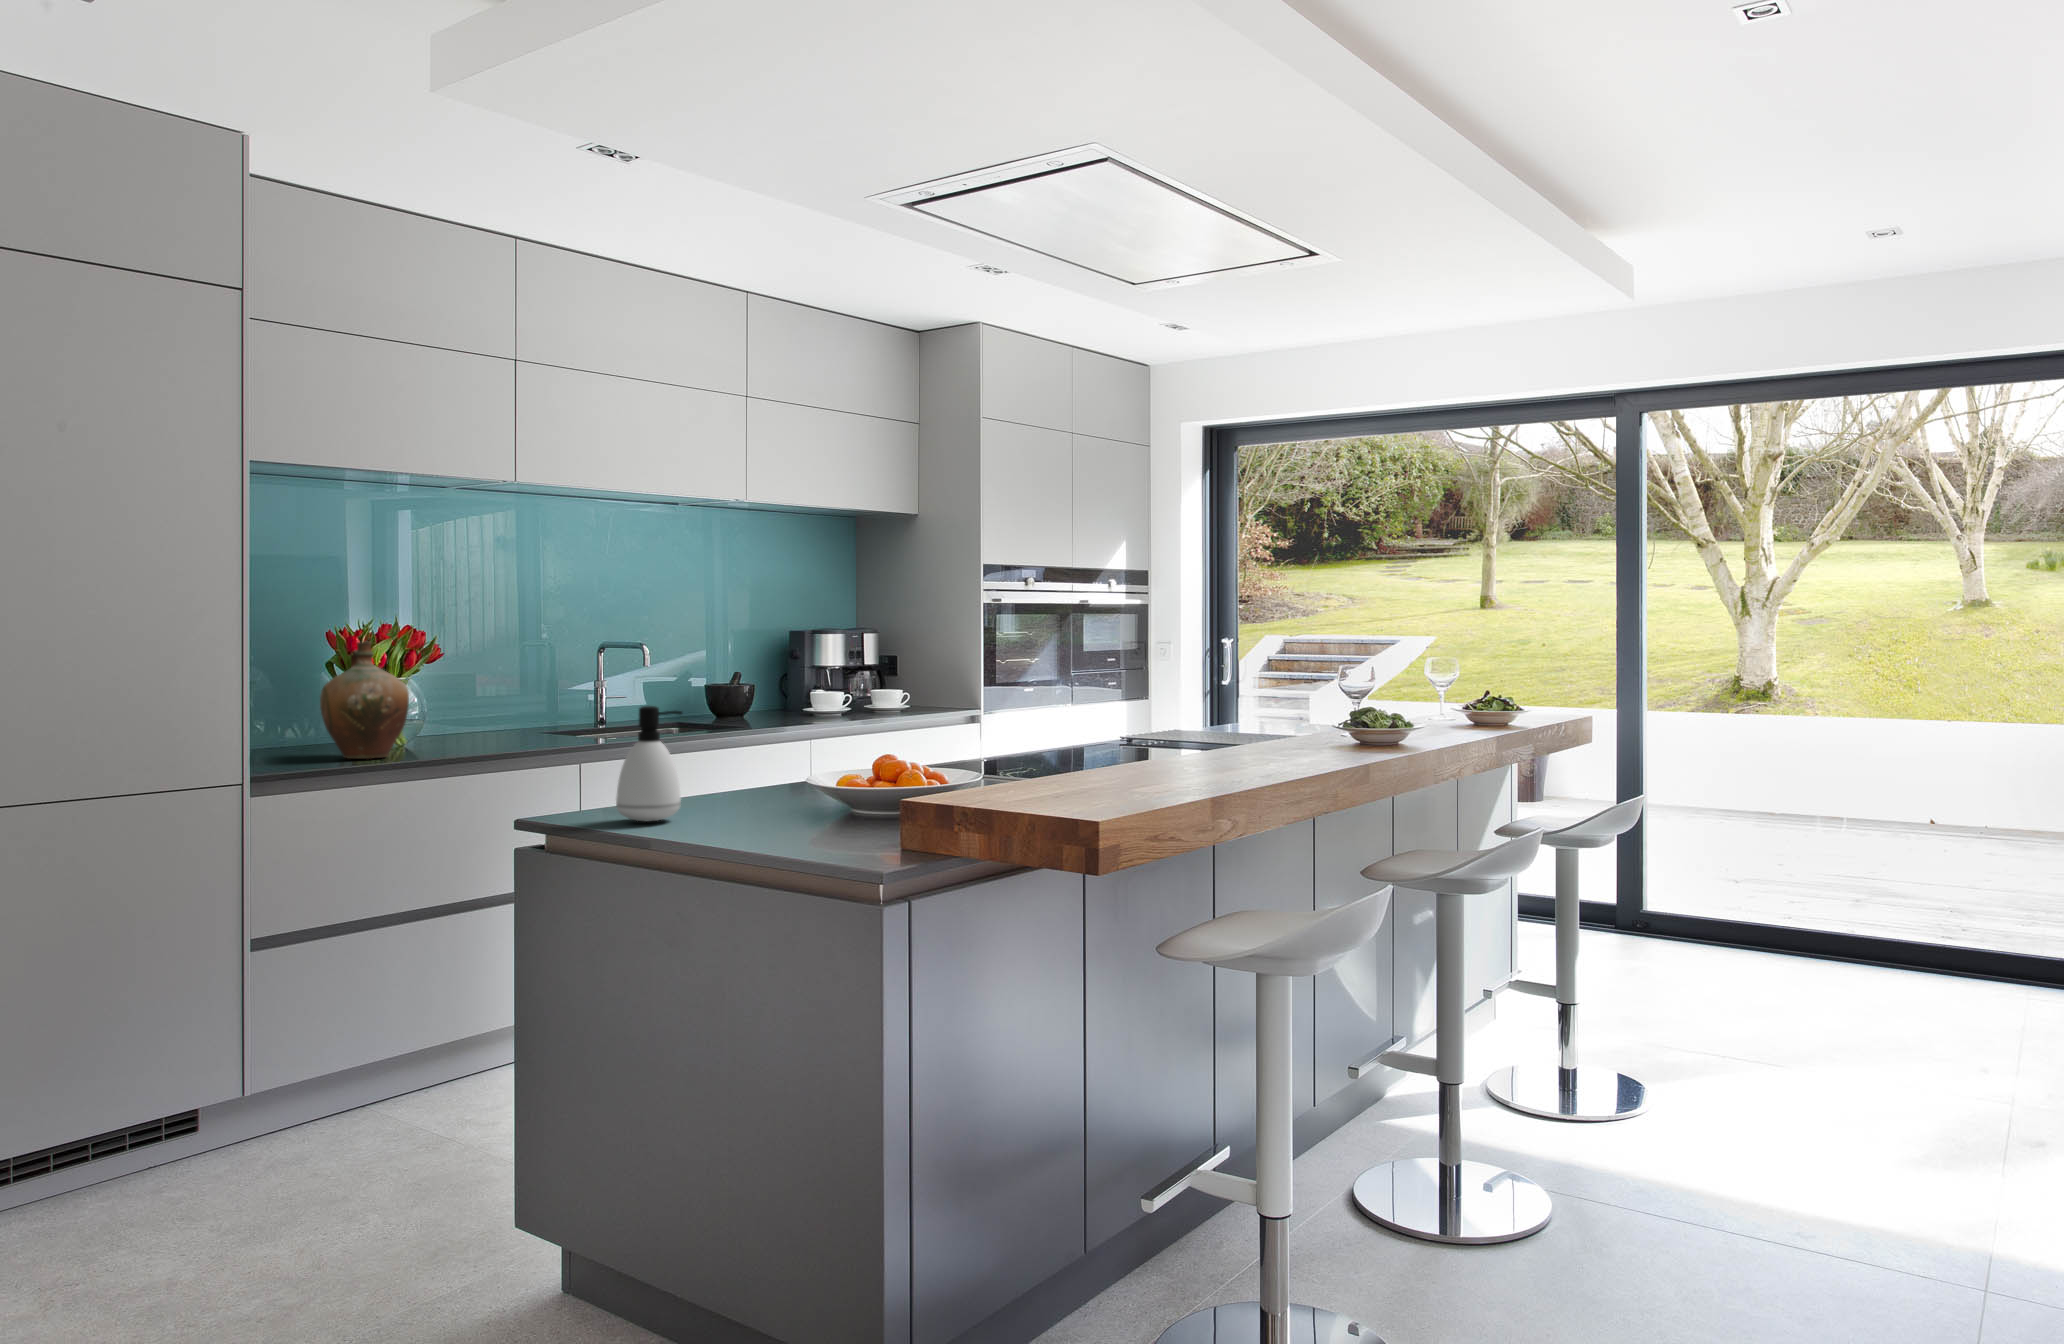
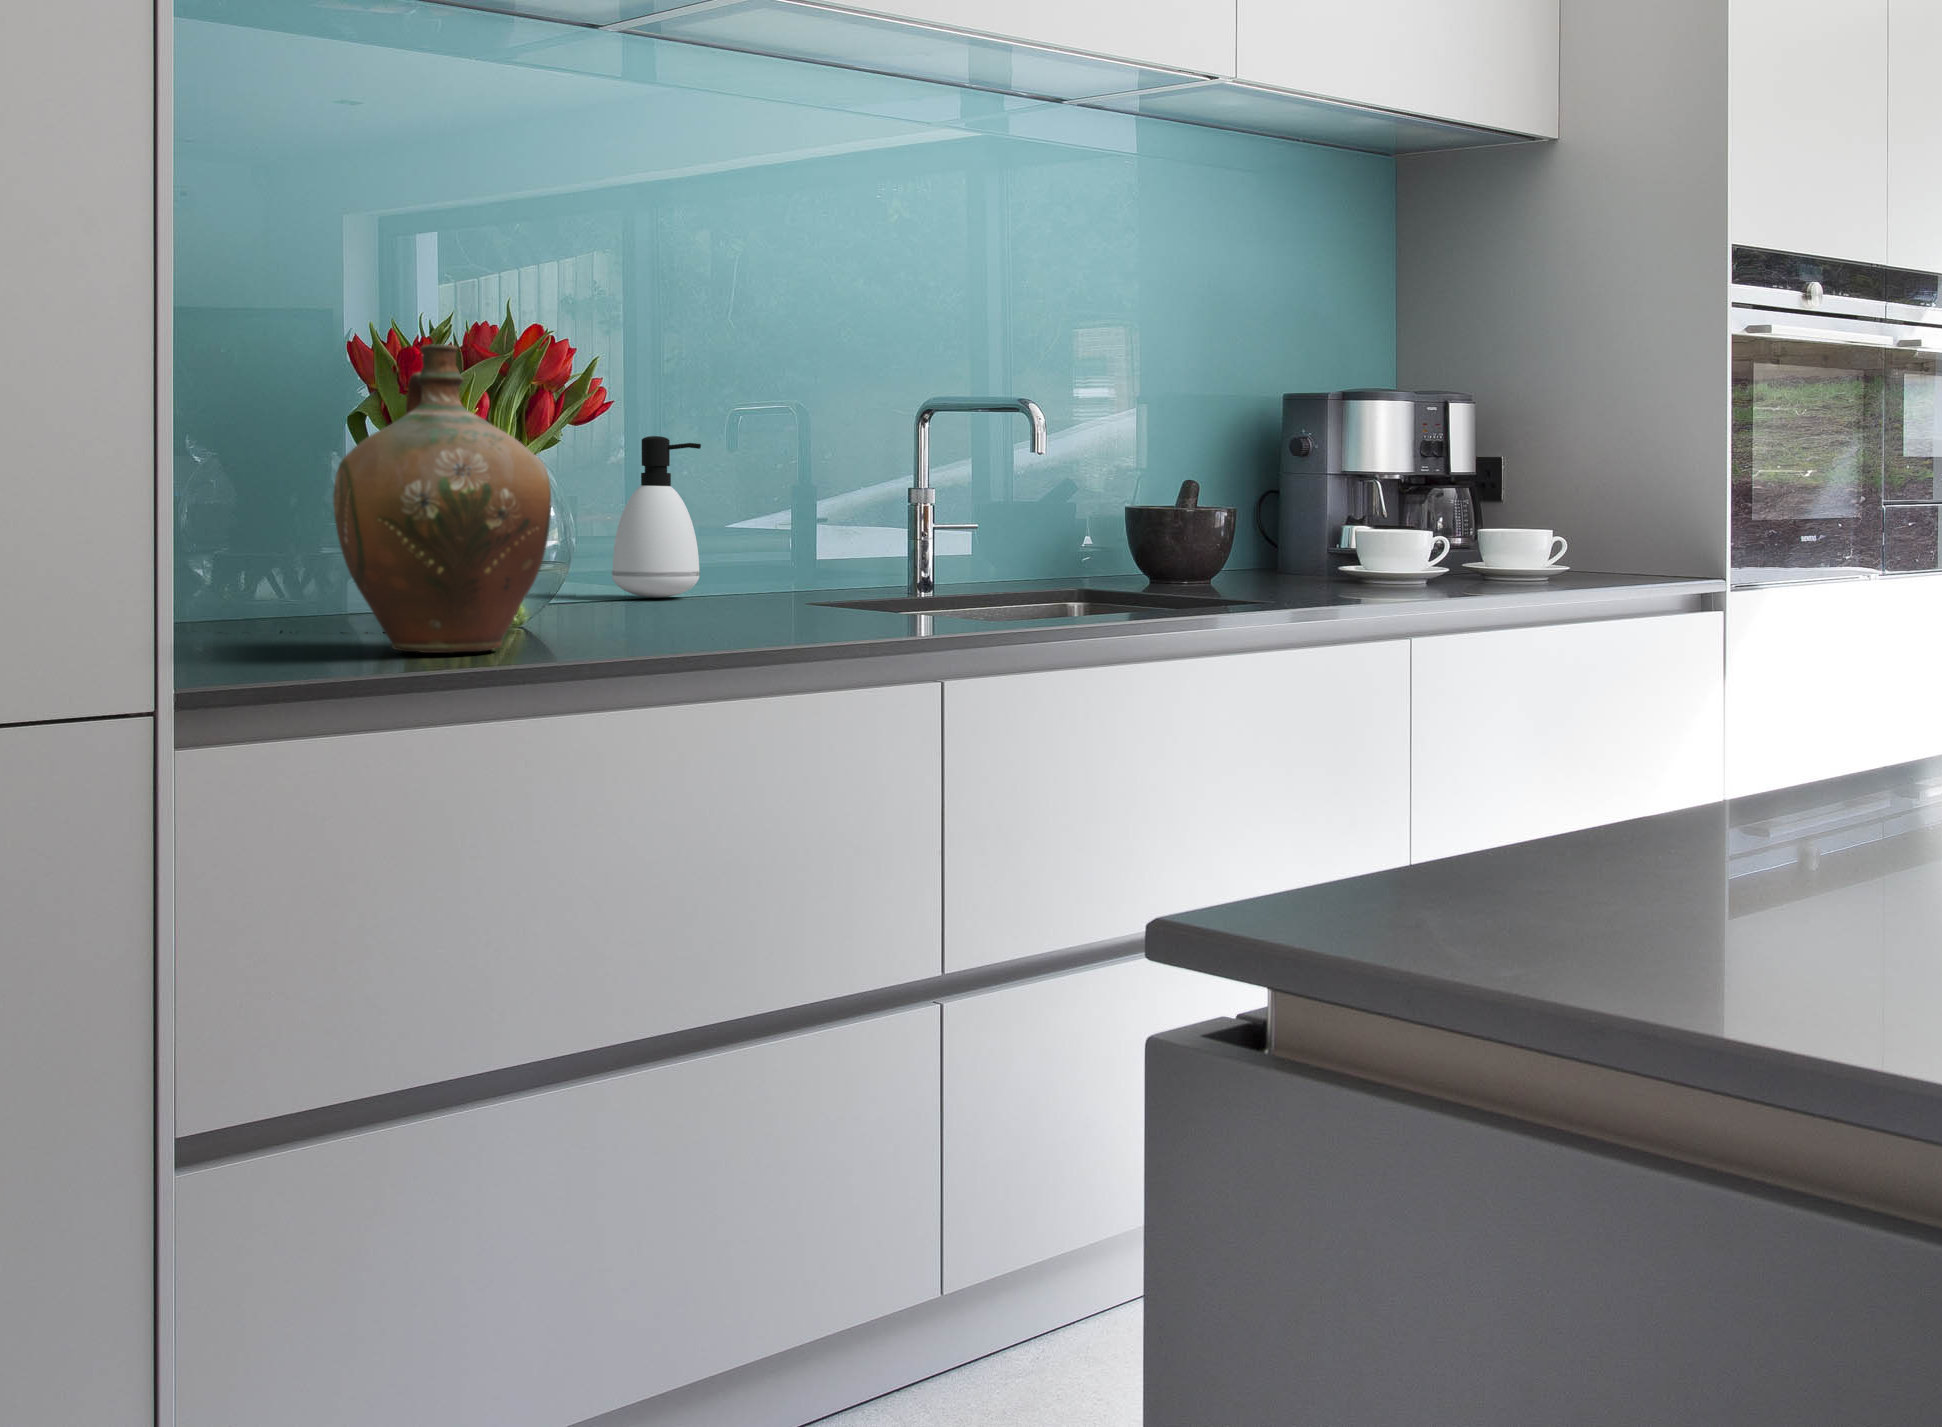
soap dispenser: present [616,706,682,822] -> present [612,436,701,598]

